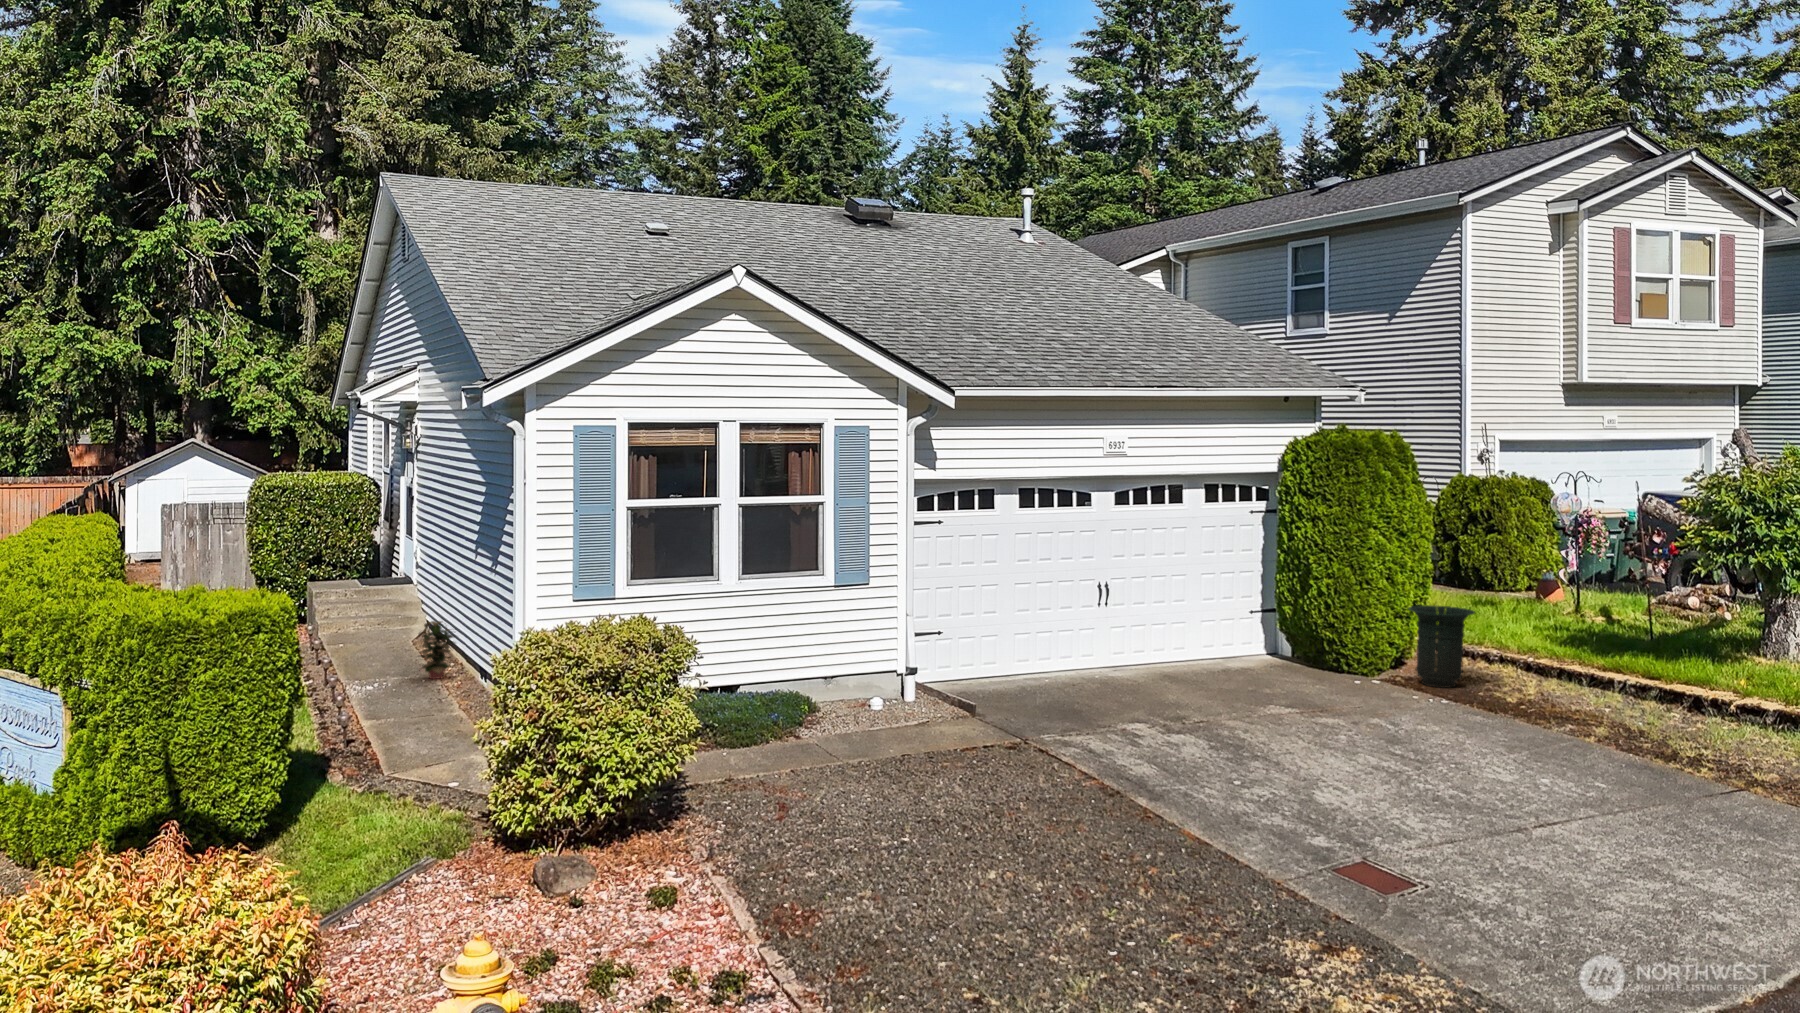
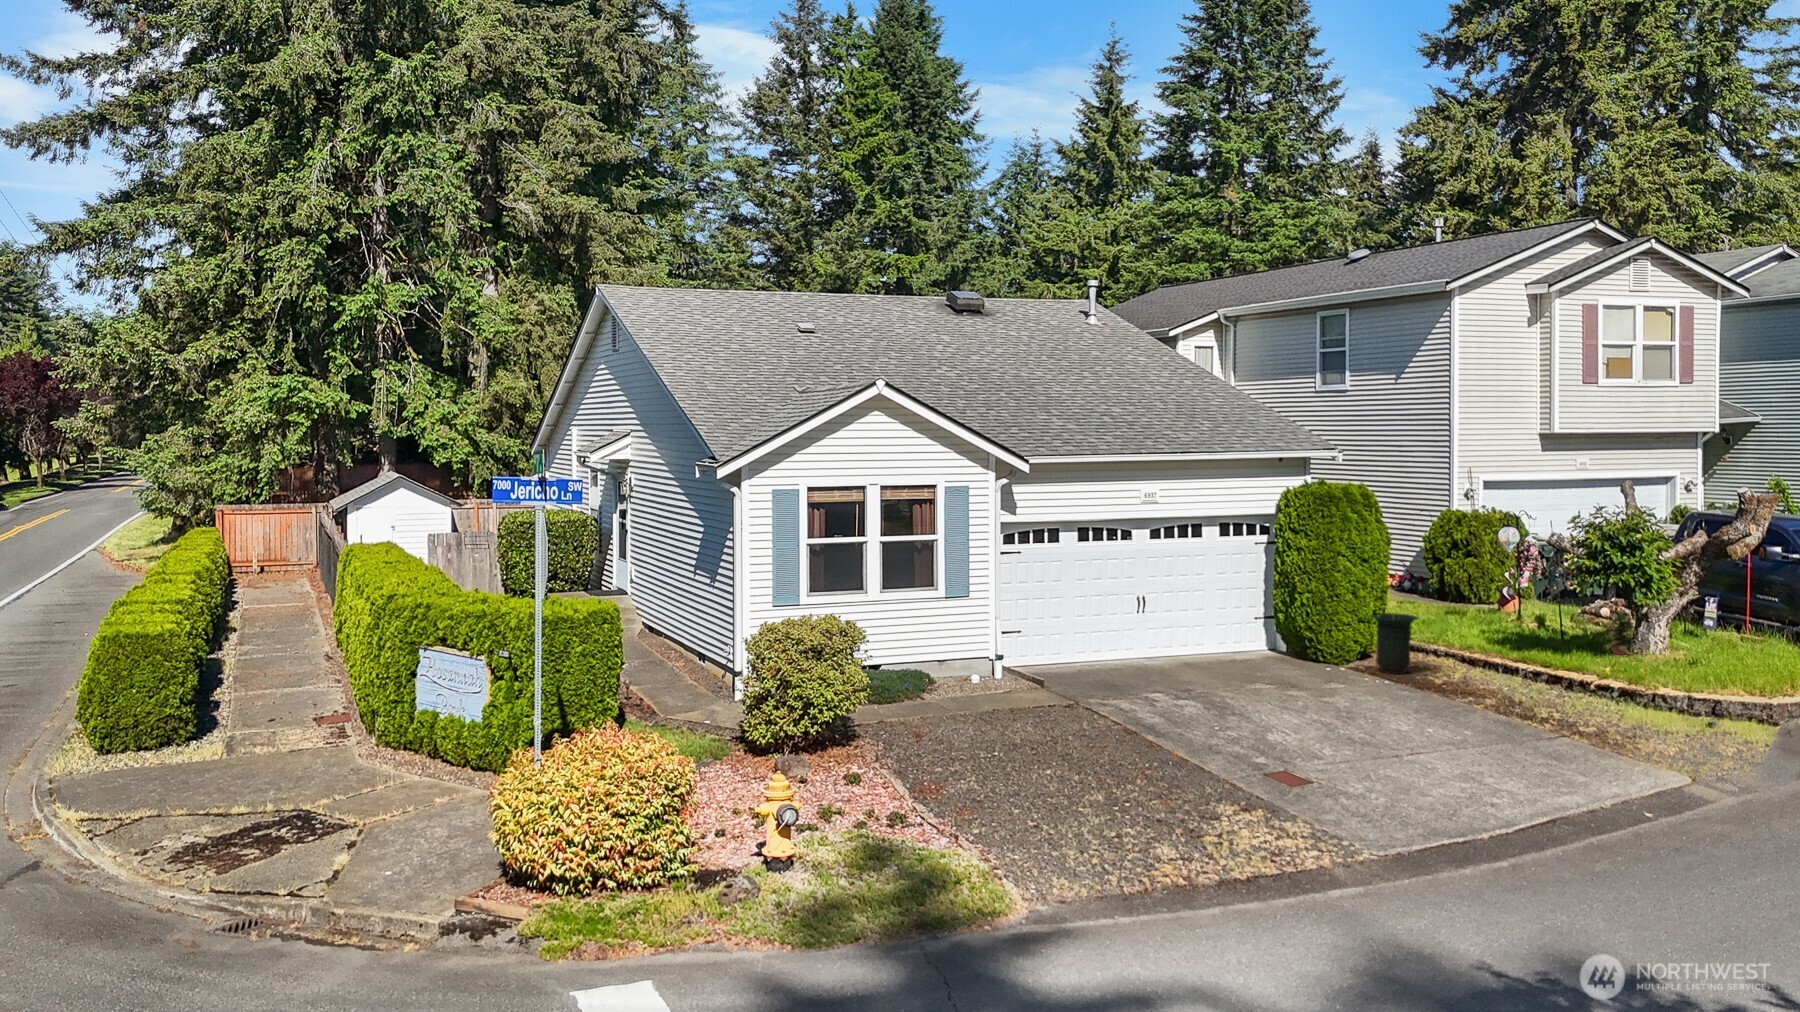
decorative plant: present [418,621,455,679] -> present [1606,611,1638,655]

